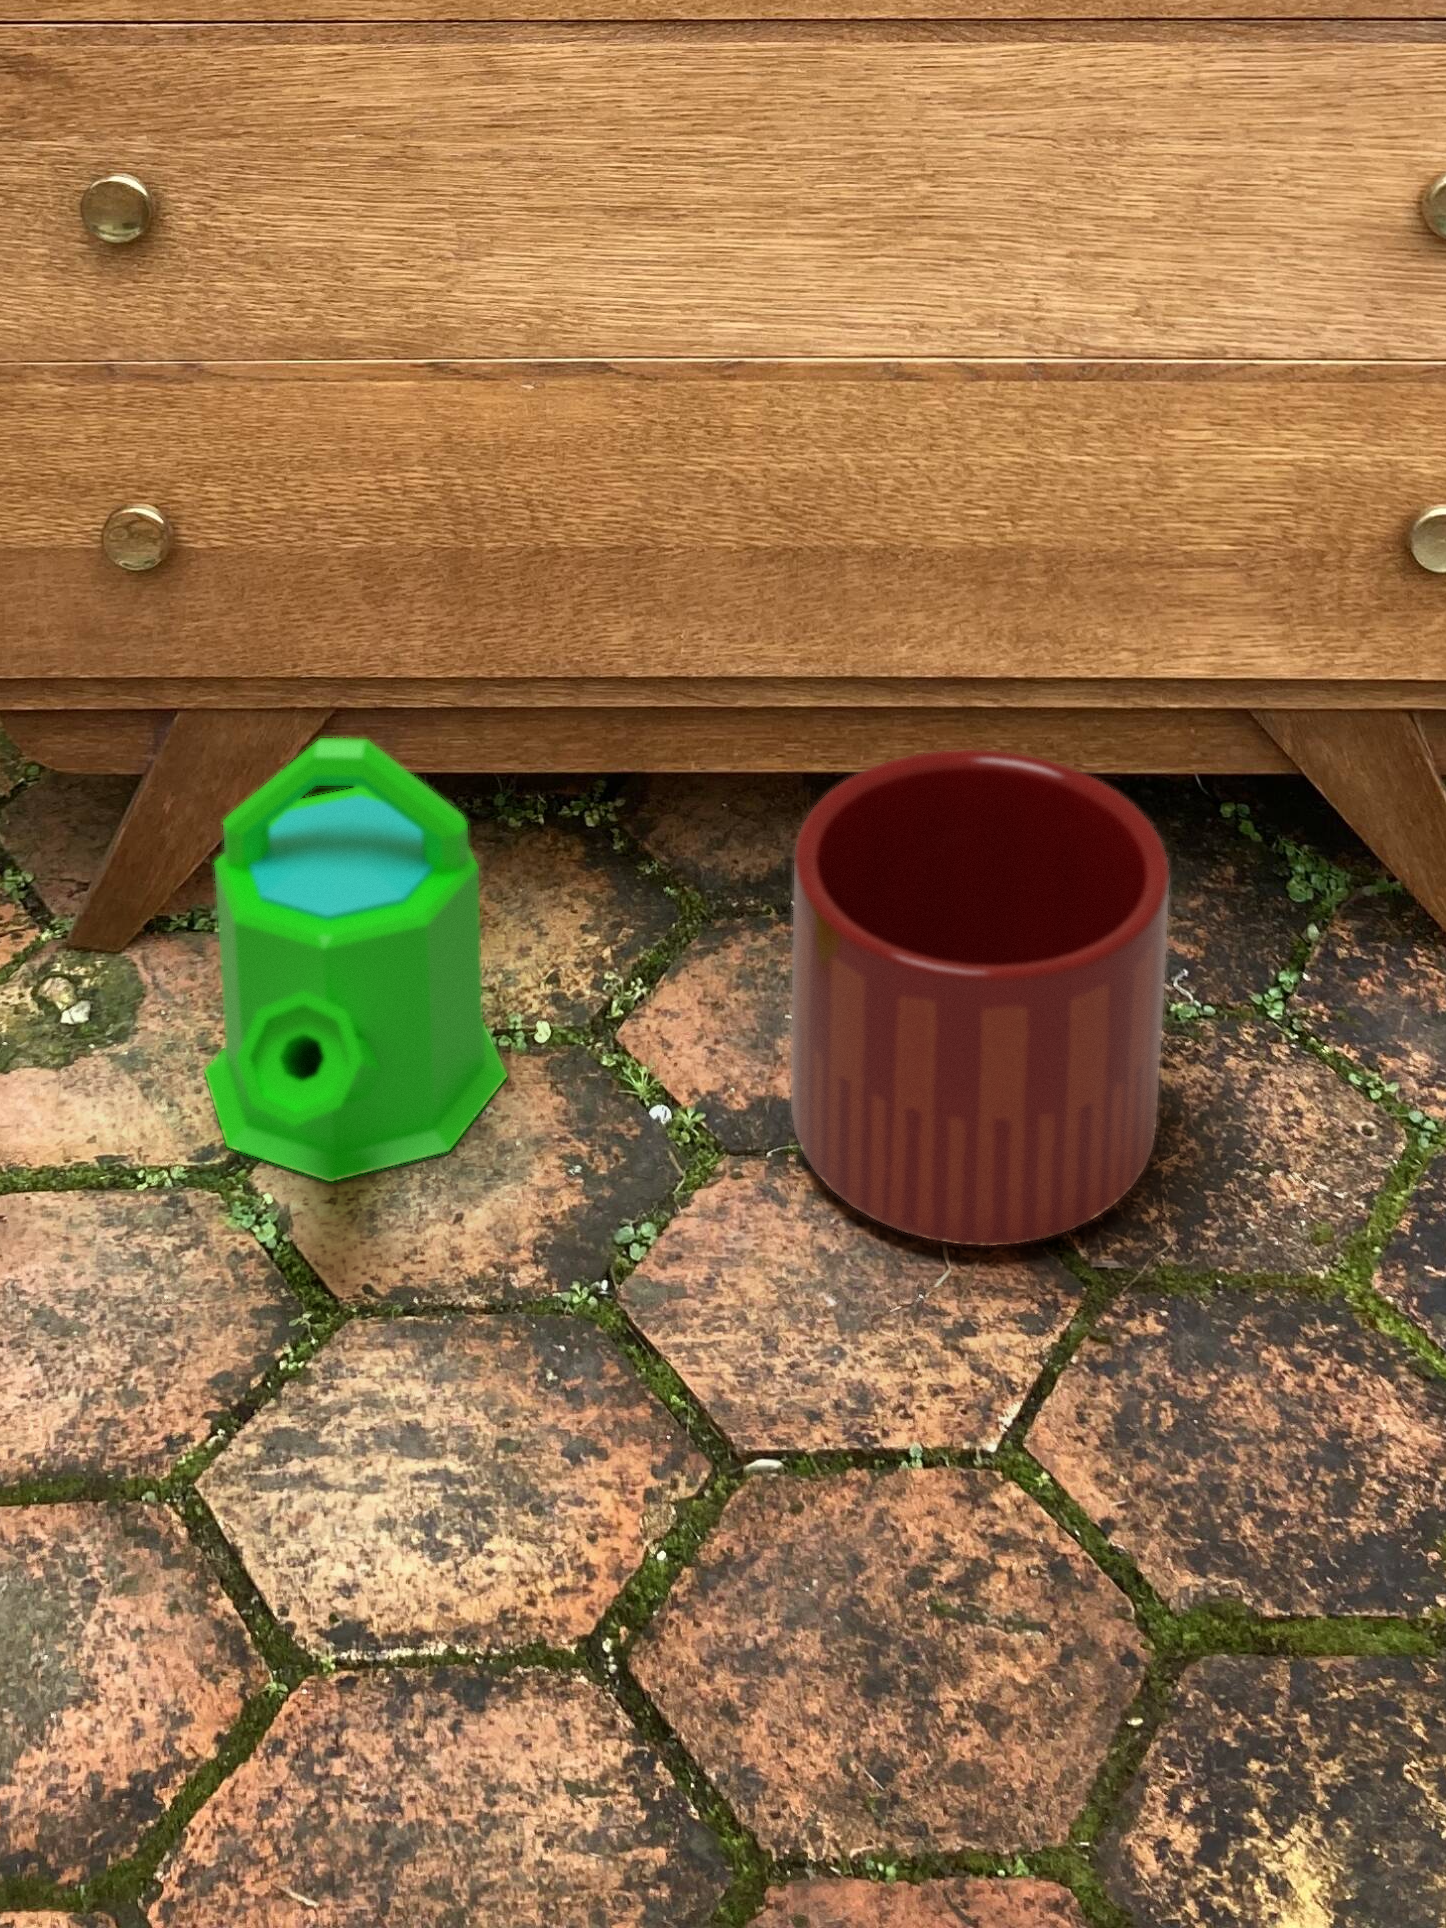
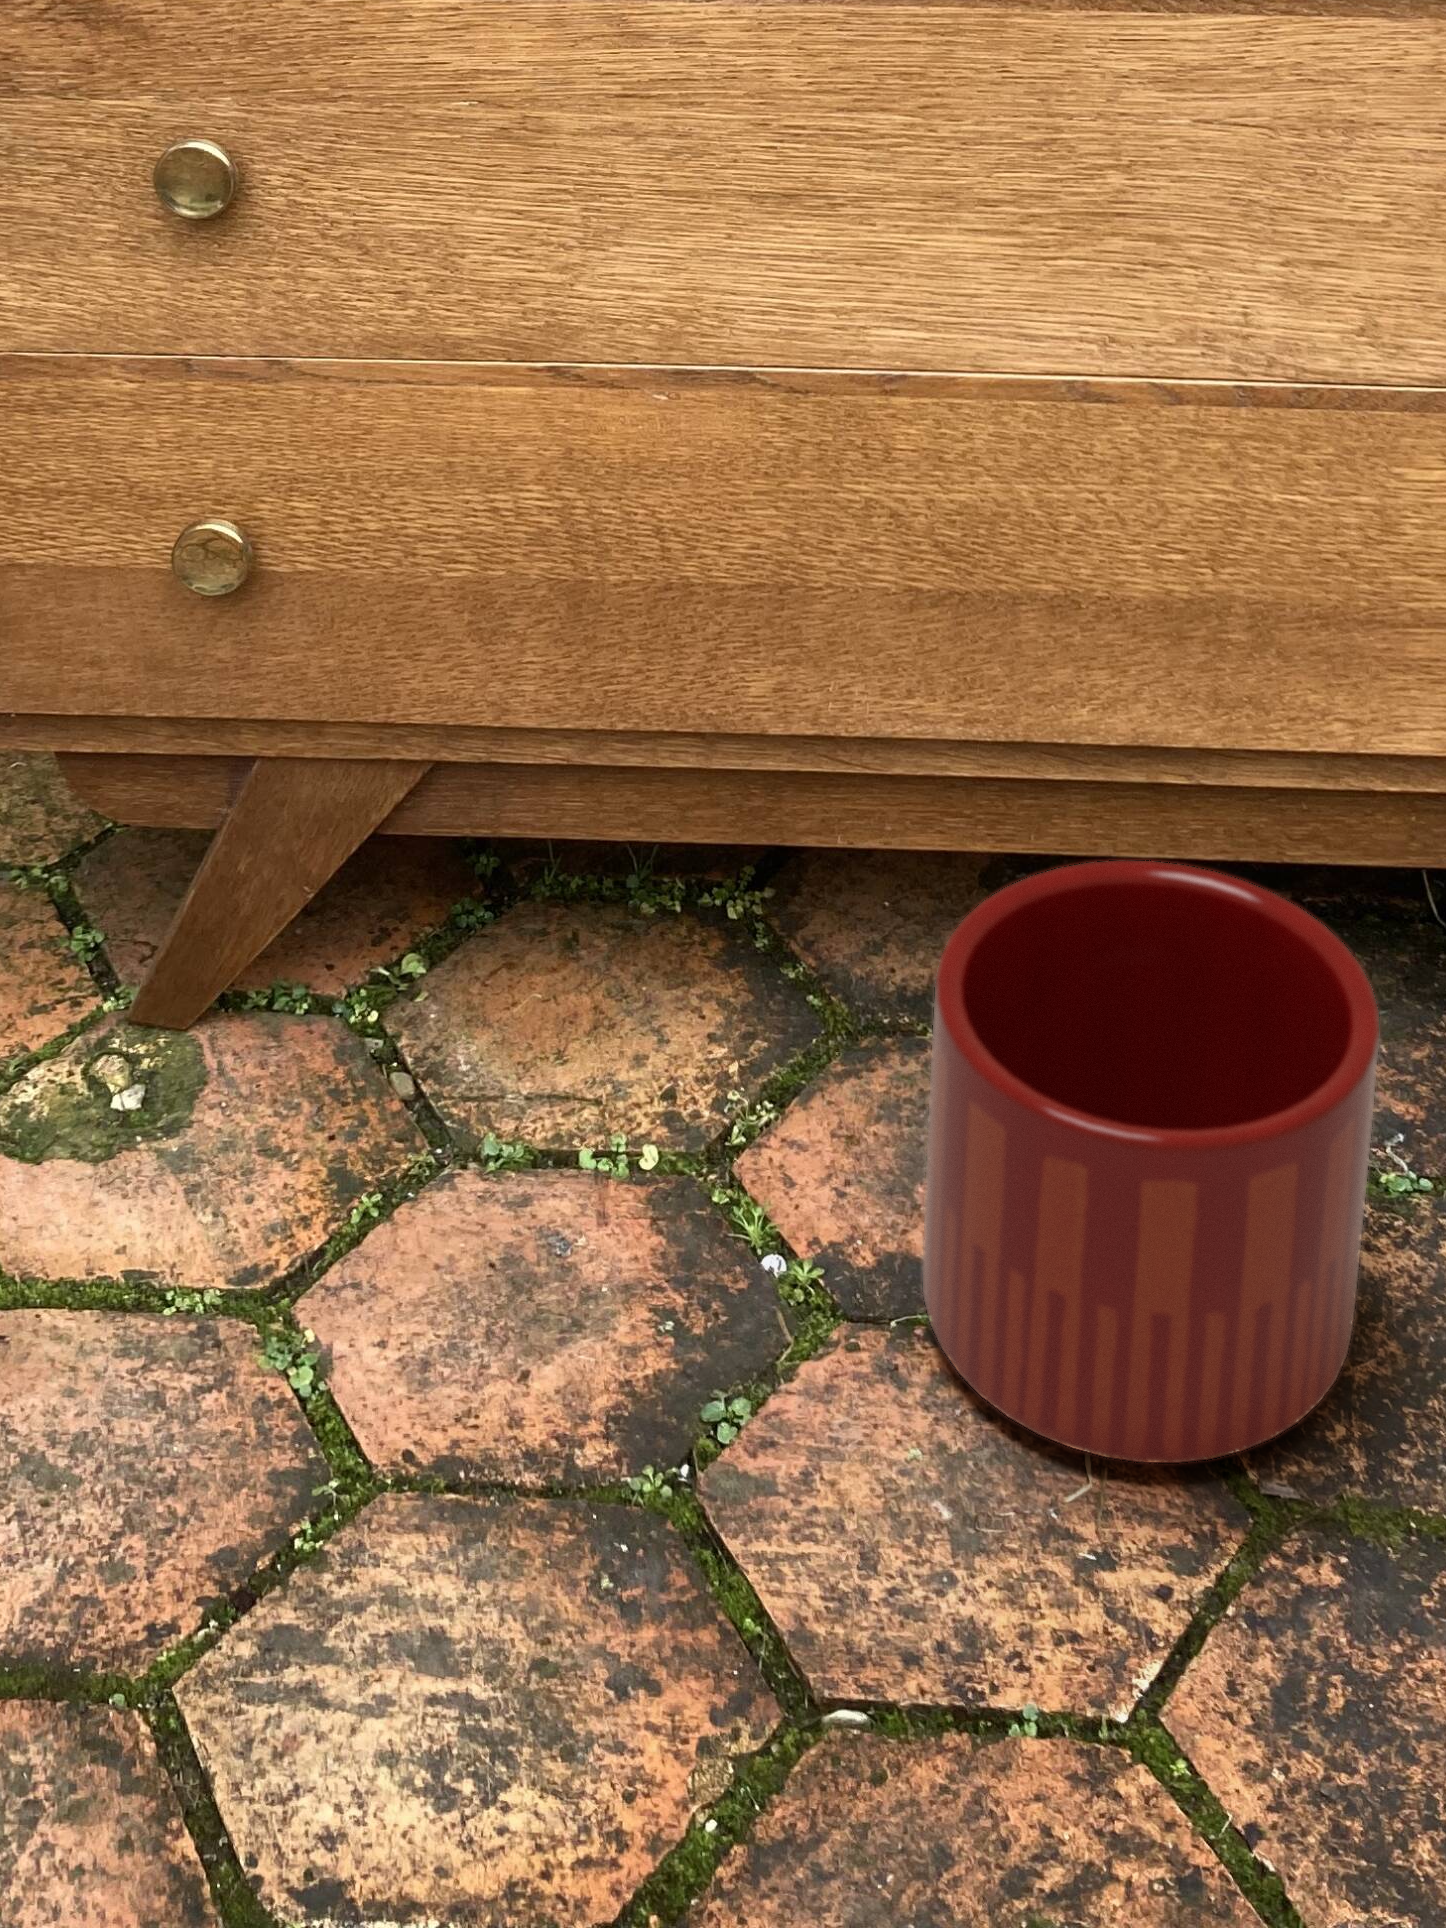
watering can: present [204,738,507,1182] -> none [262,794,604,1311]

